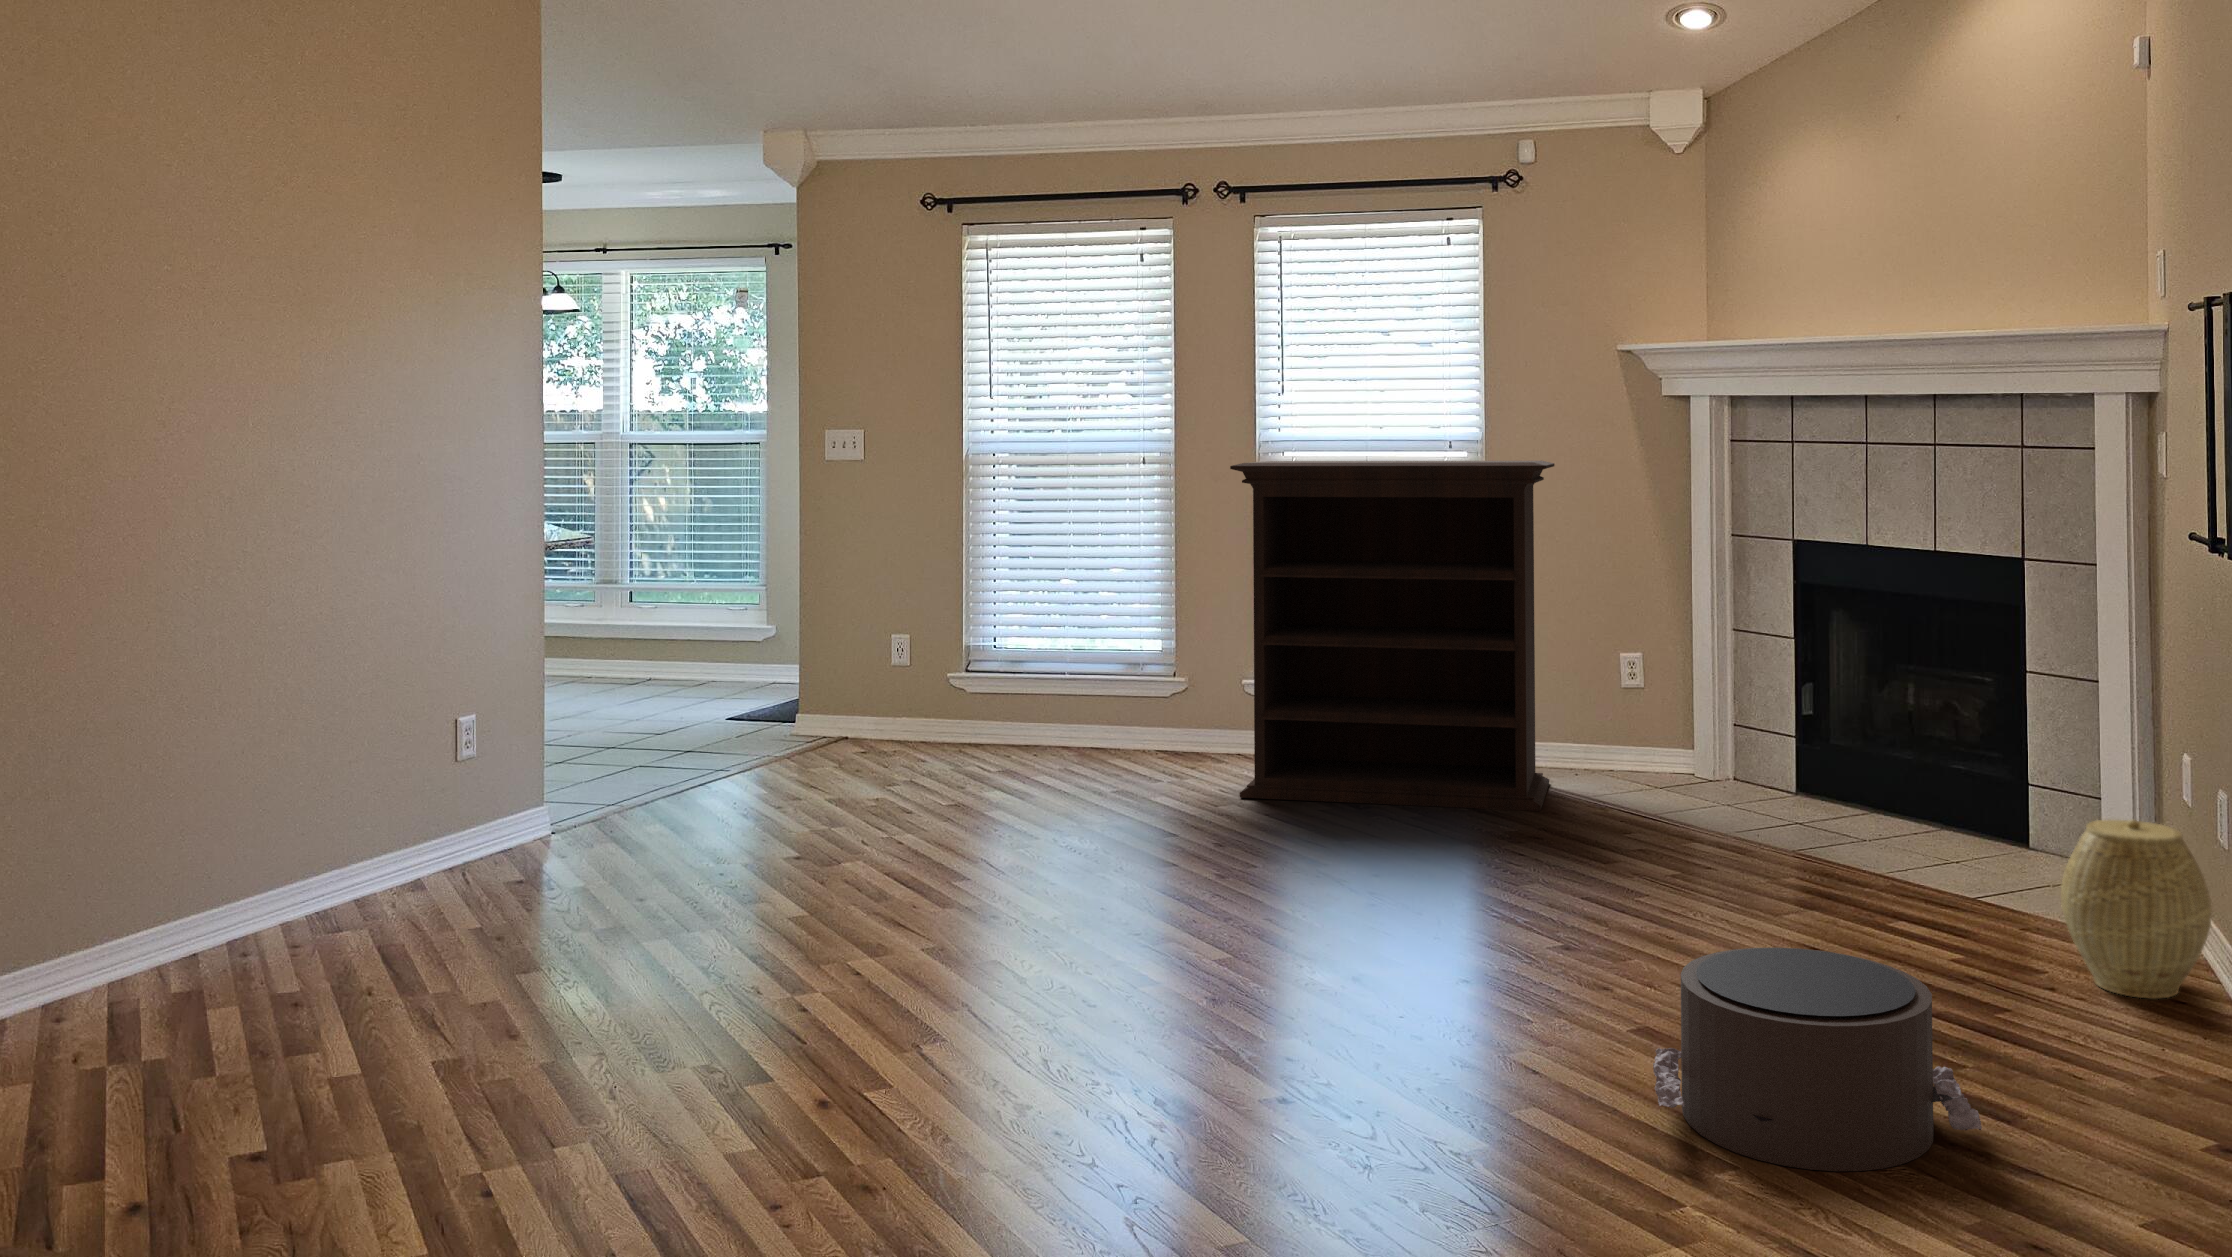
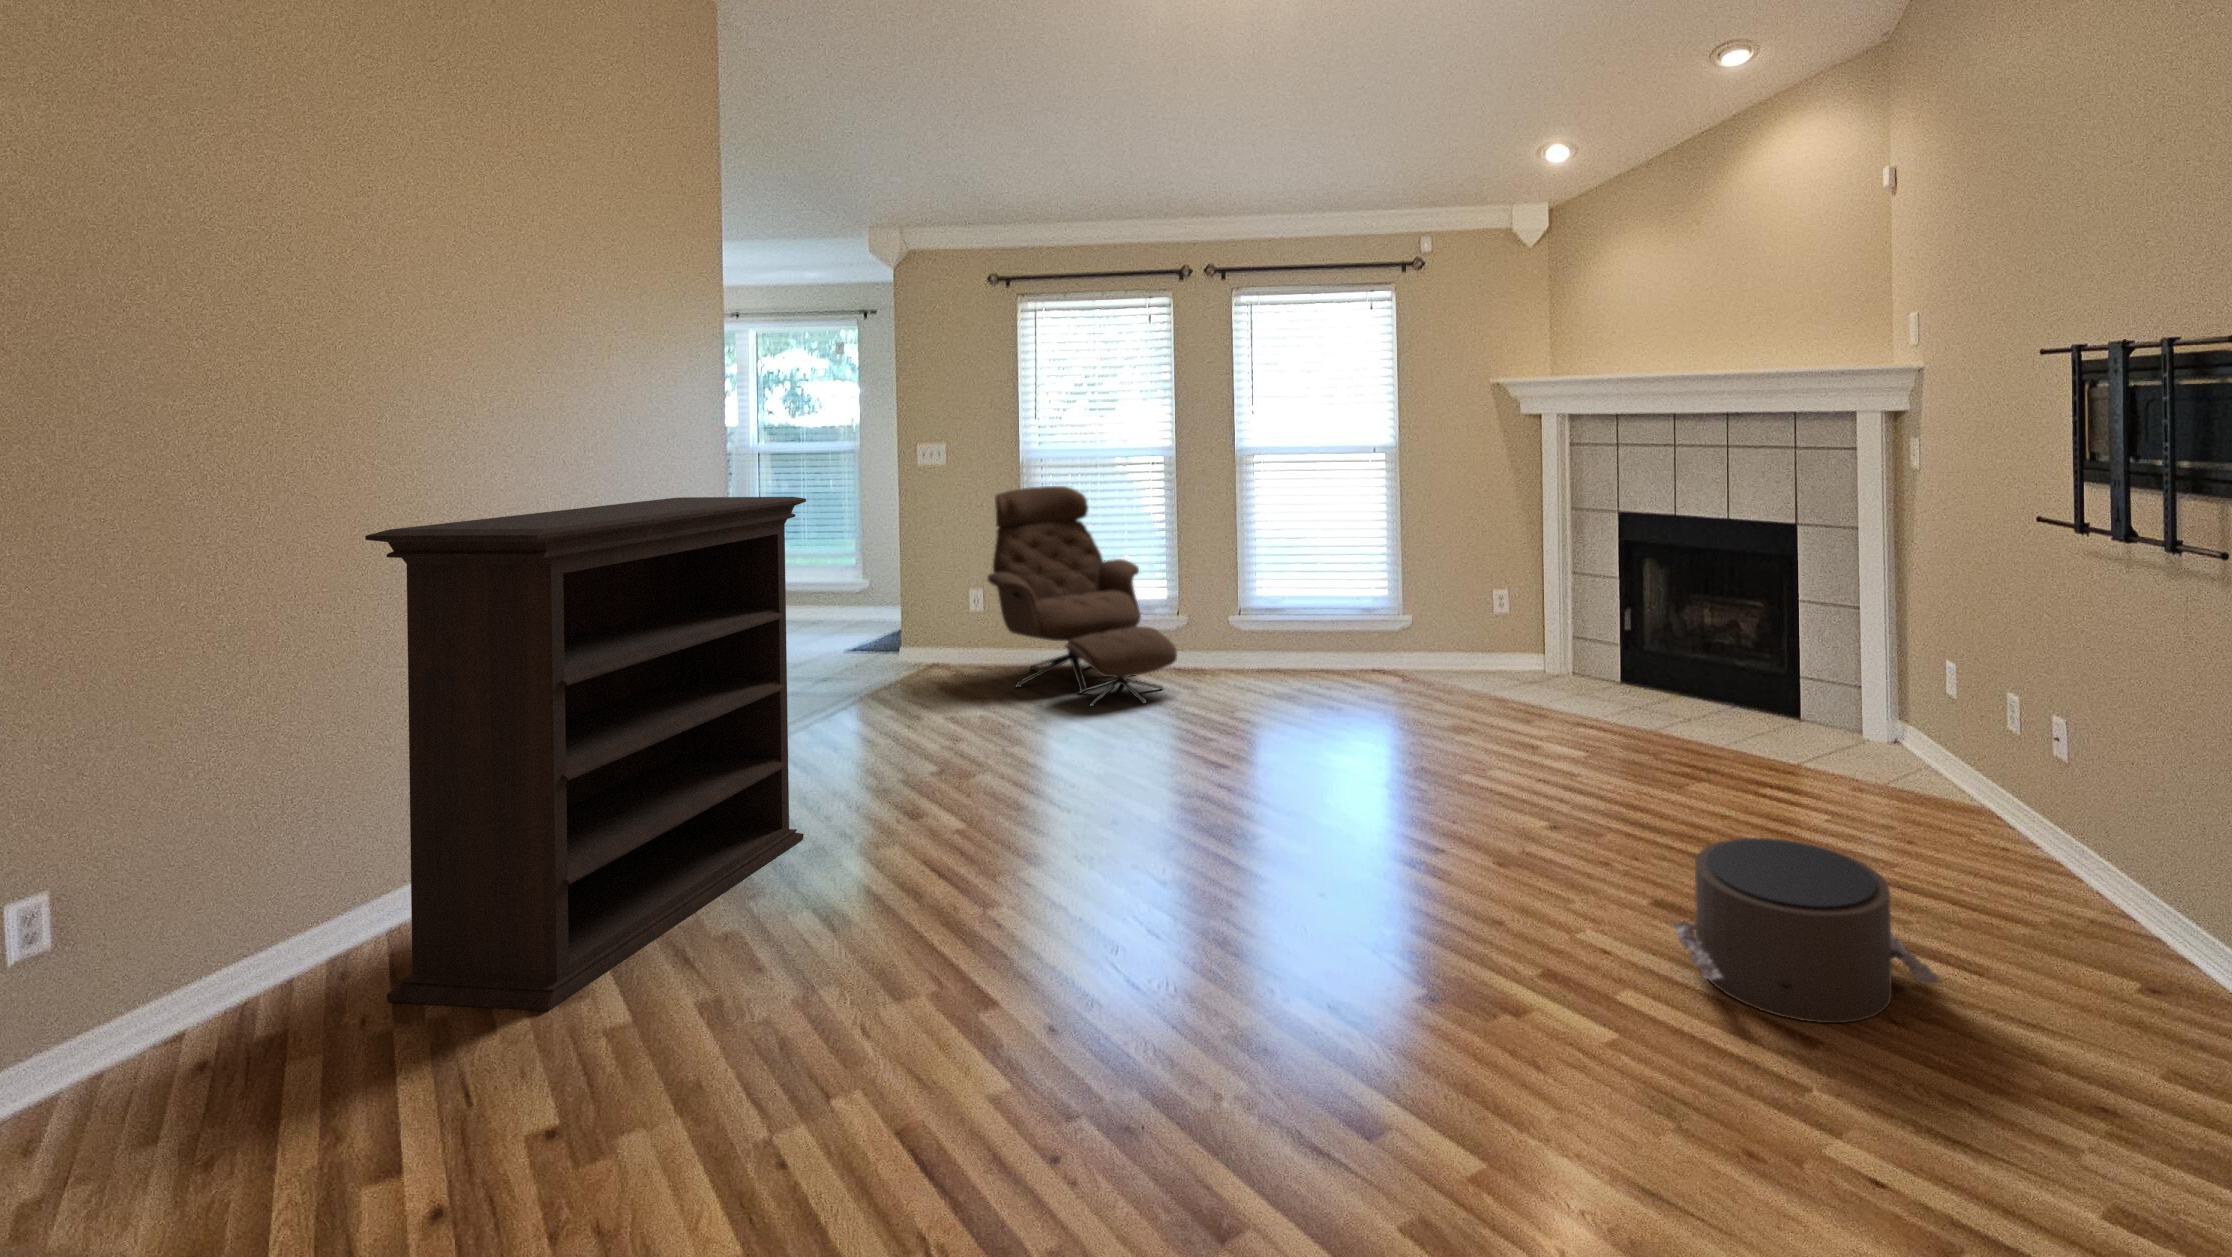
bookshelf: present [1230,461,1555,811] -> present [365,497,806,1011]
lounge chair: none [896,496,1145,796] -> present [988,486,1177,706]
woven basket: present [2061,820,2212,998] -> none [1880,715,1988,841]

